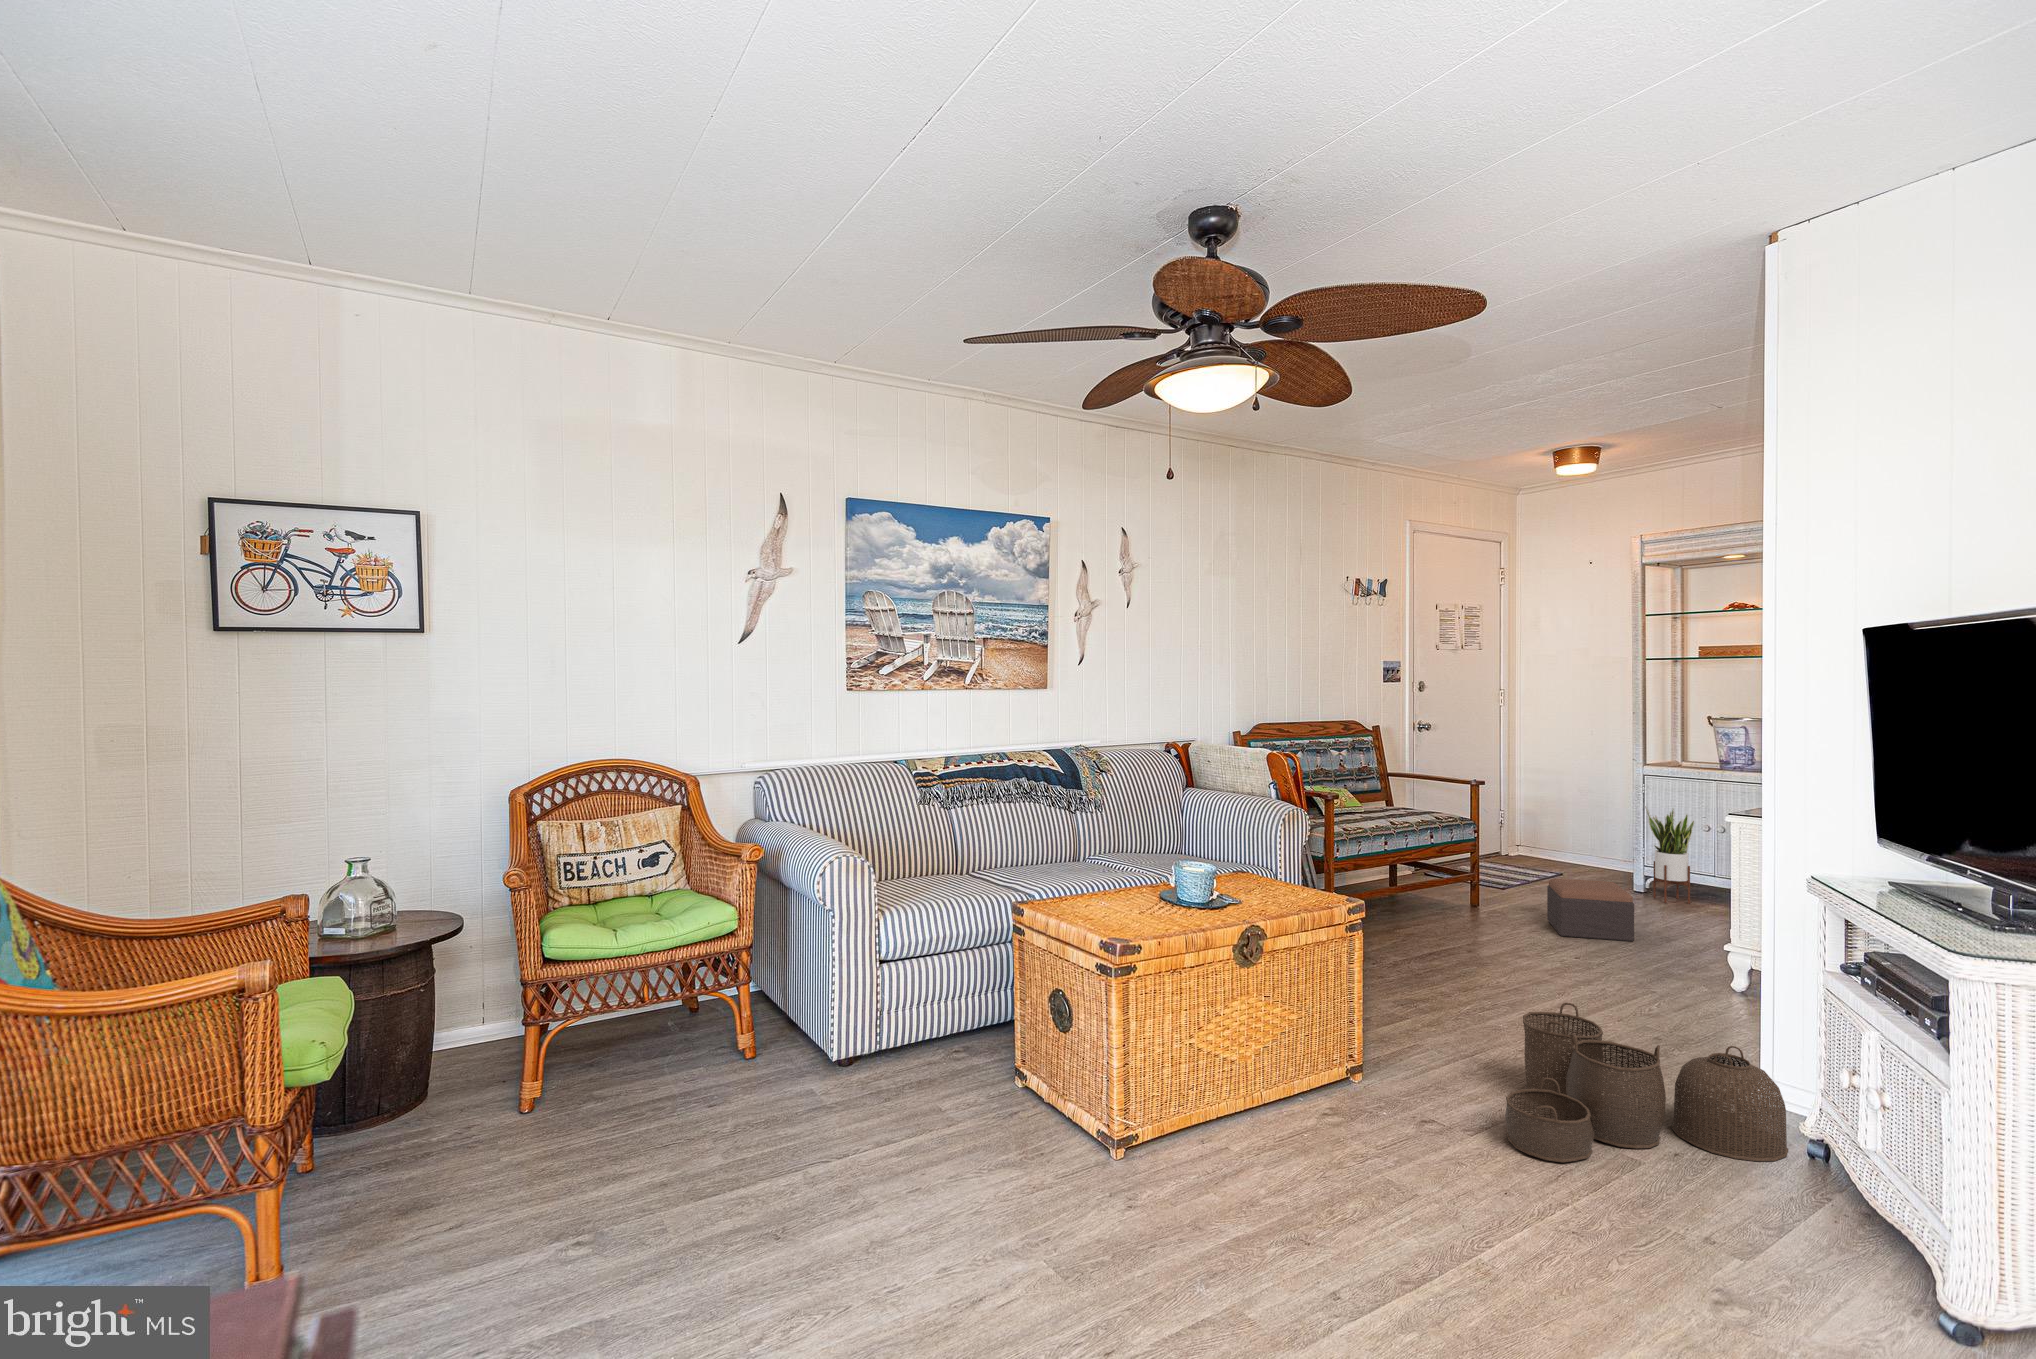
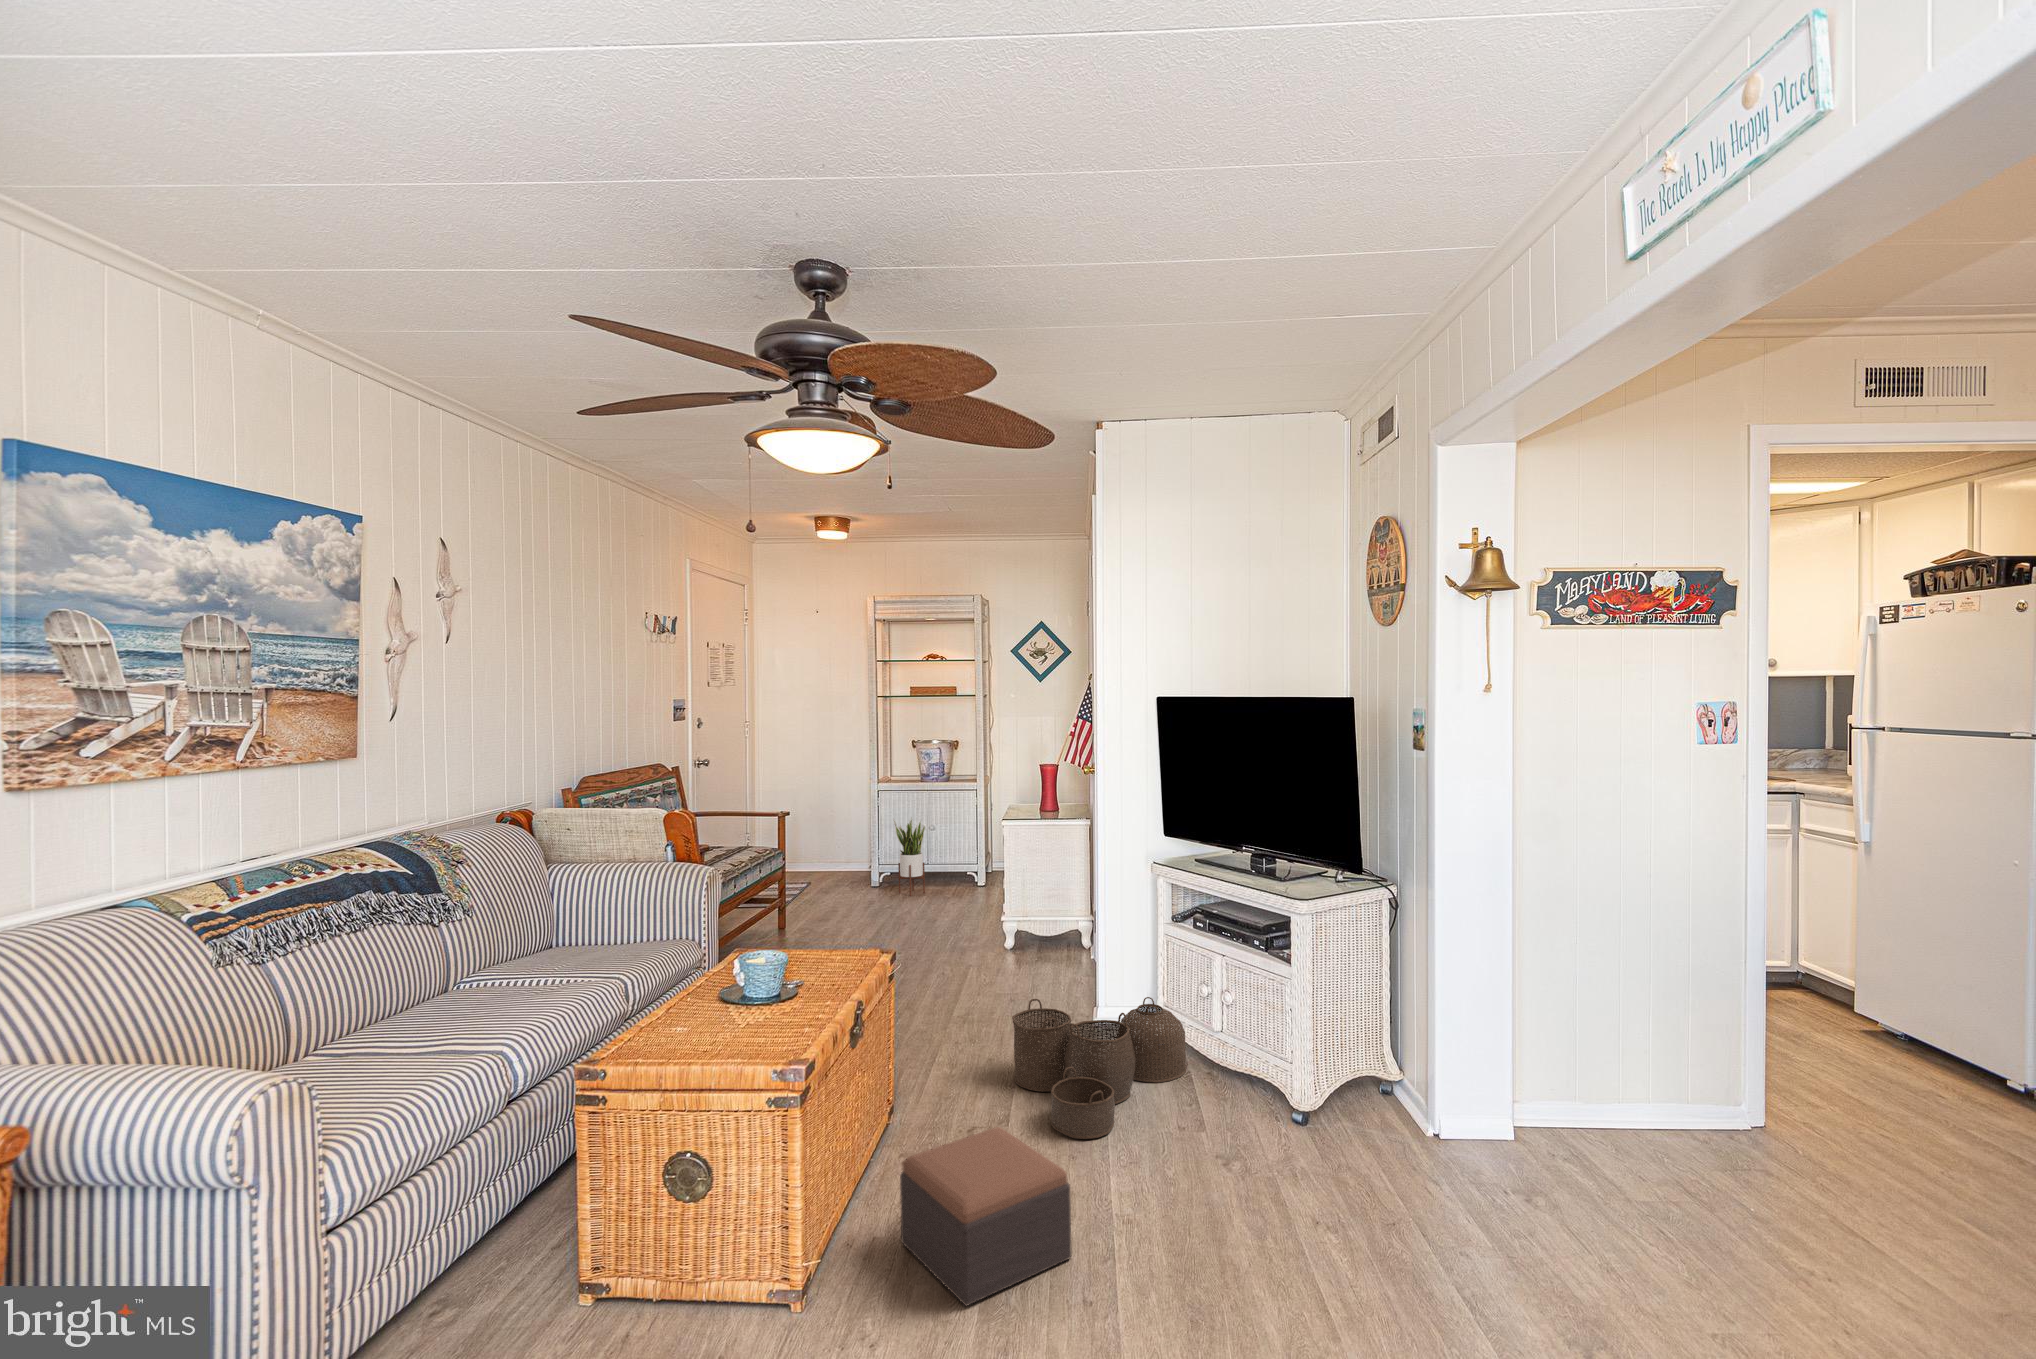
footstool: present [1547,878,1634,941] -> present [900,1127,1072,1306]

